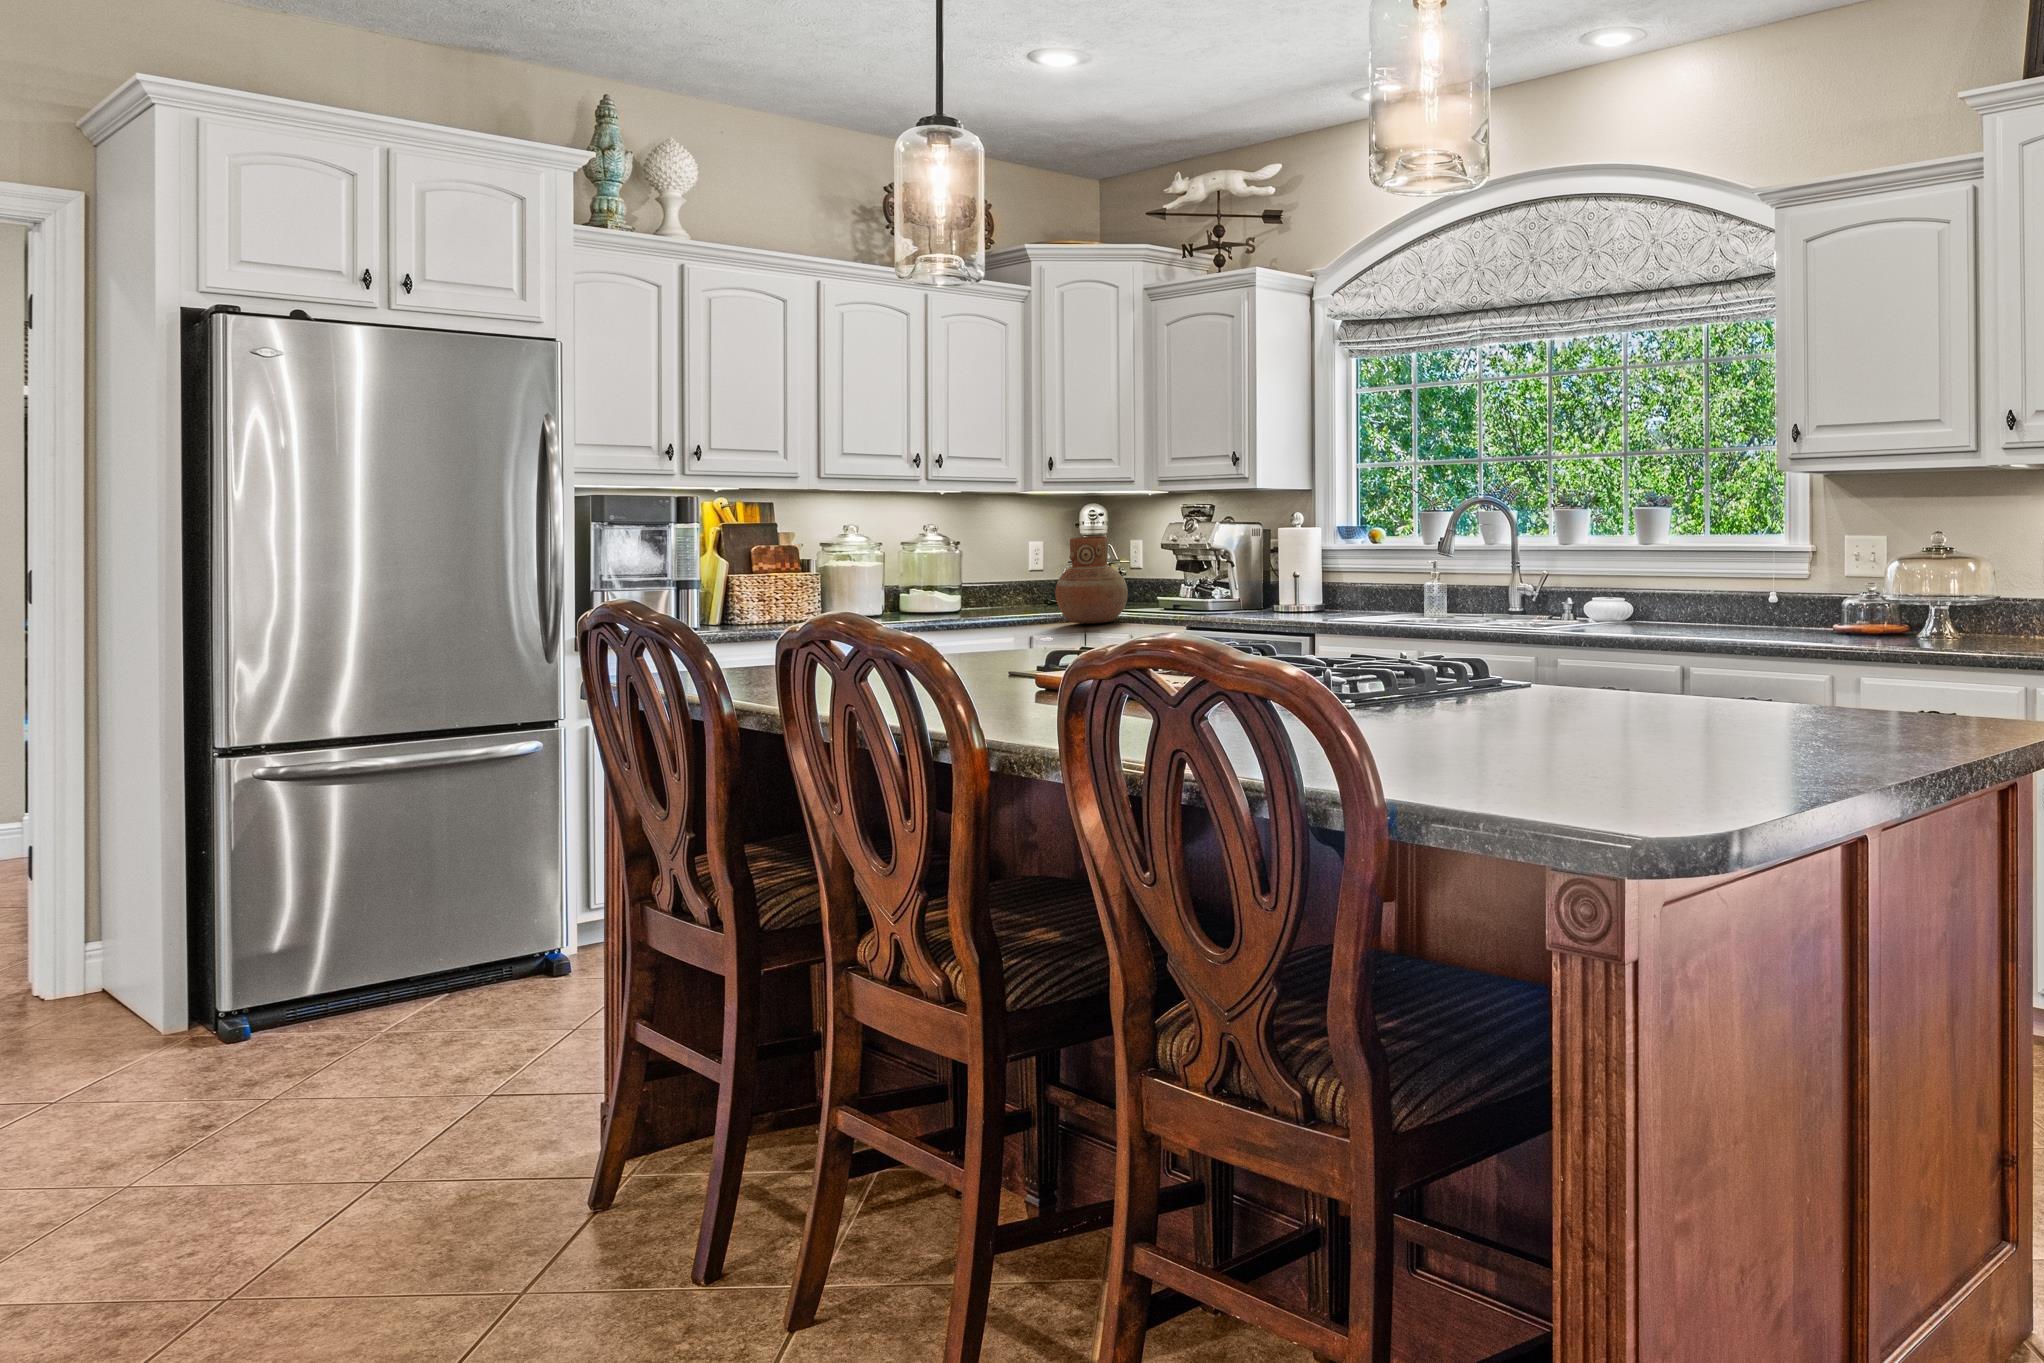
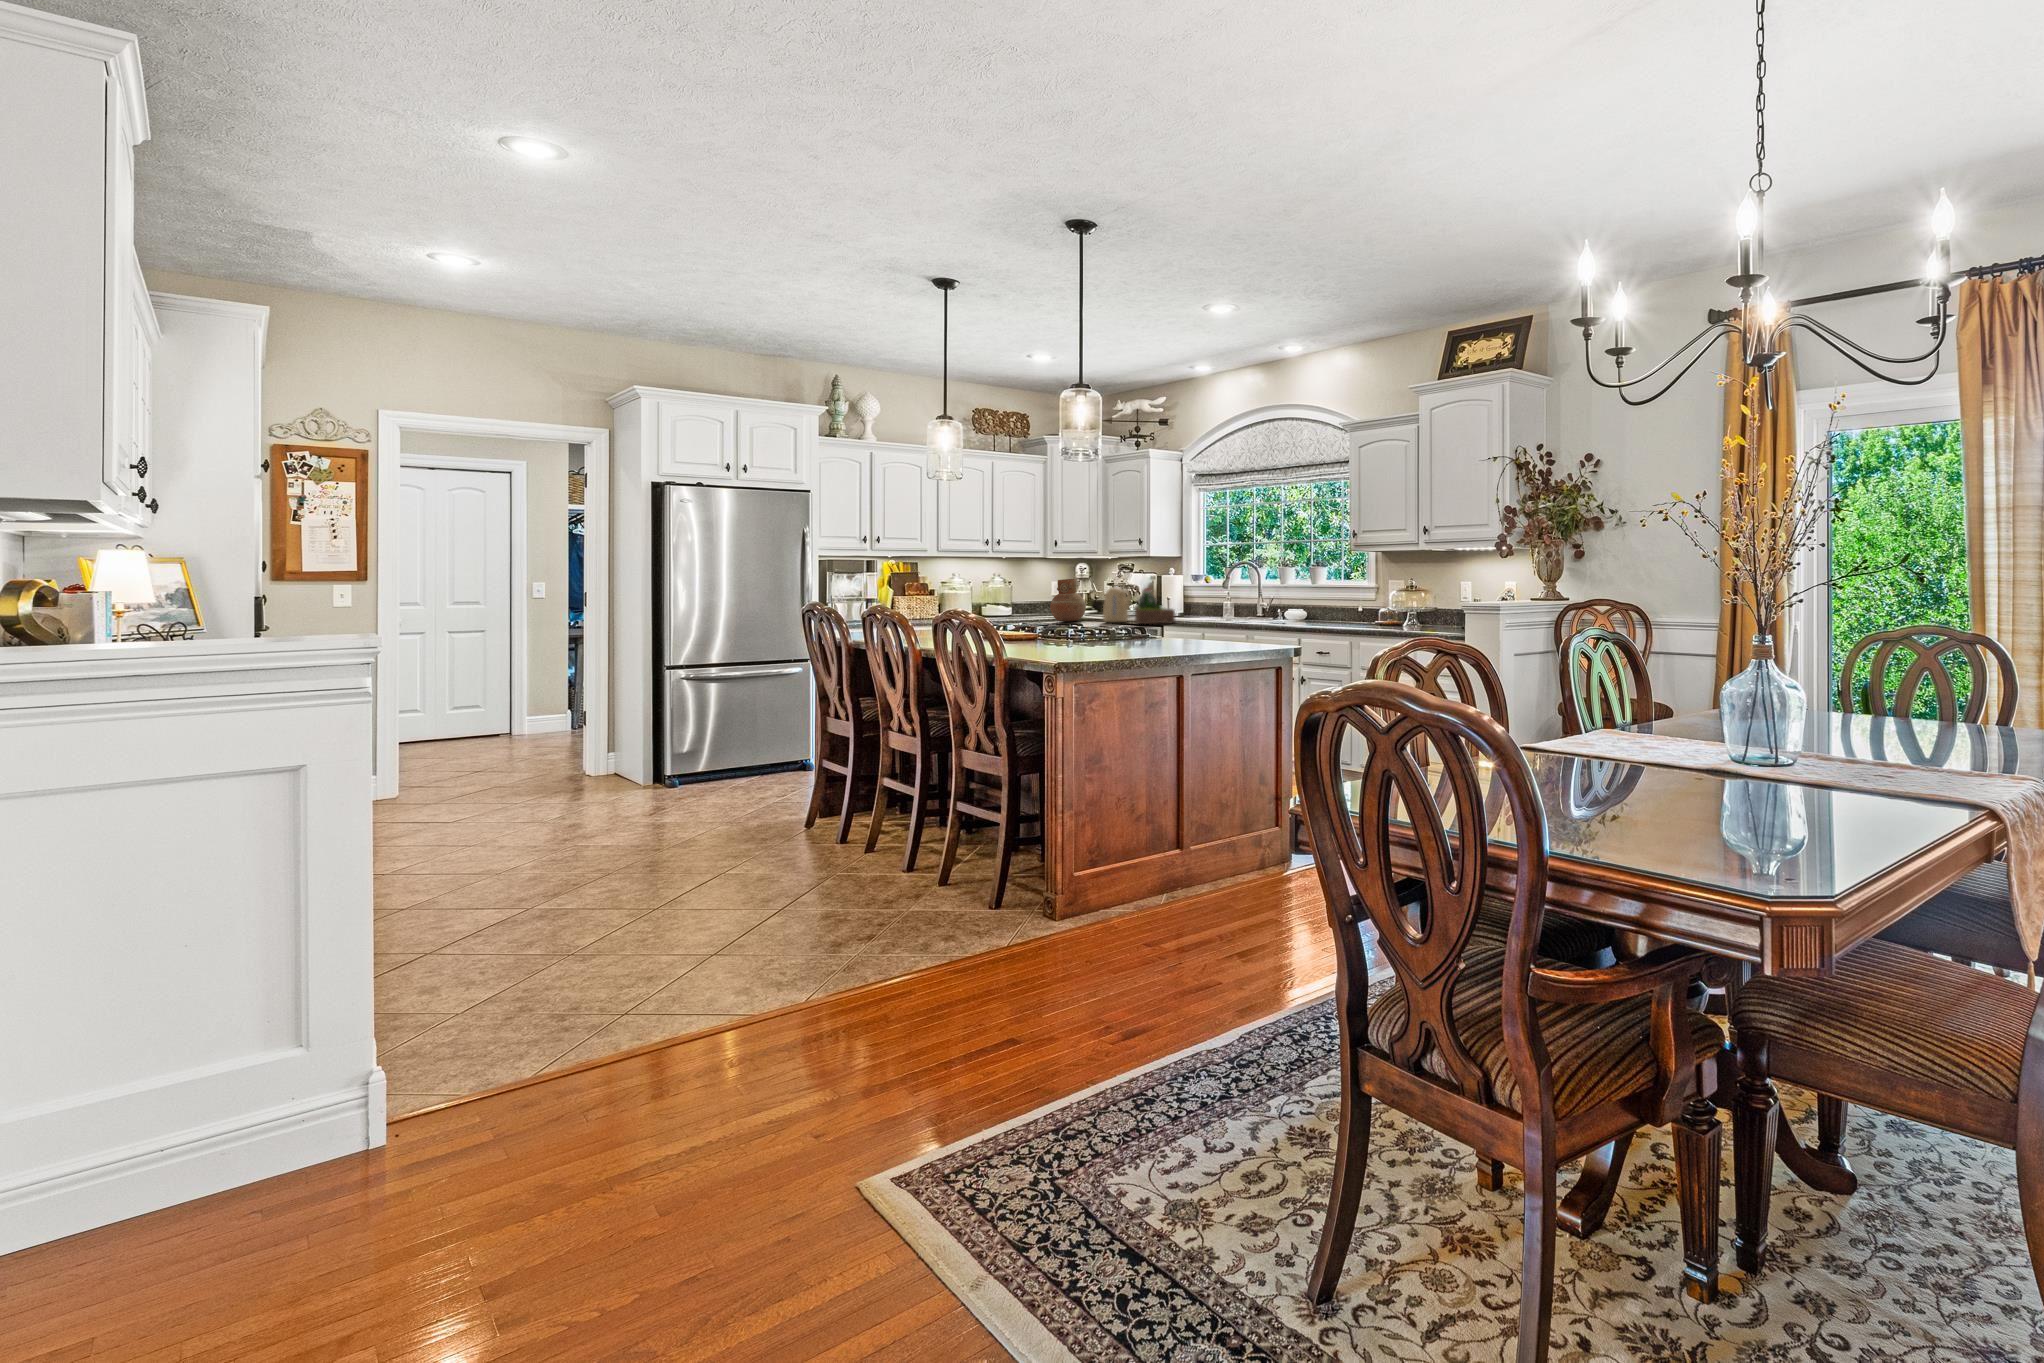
kettle: none [1173,551,1237,626] -> present [1103,587,1131,622]
succulent plant: none [1253,555,1343,630] -> present [1135,588,1175,624]

